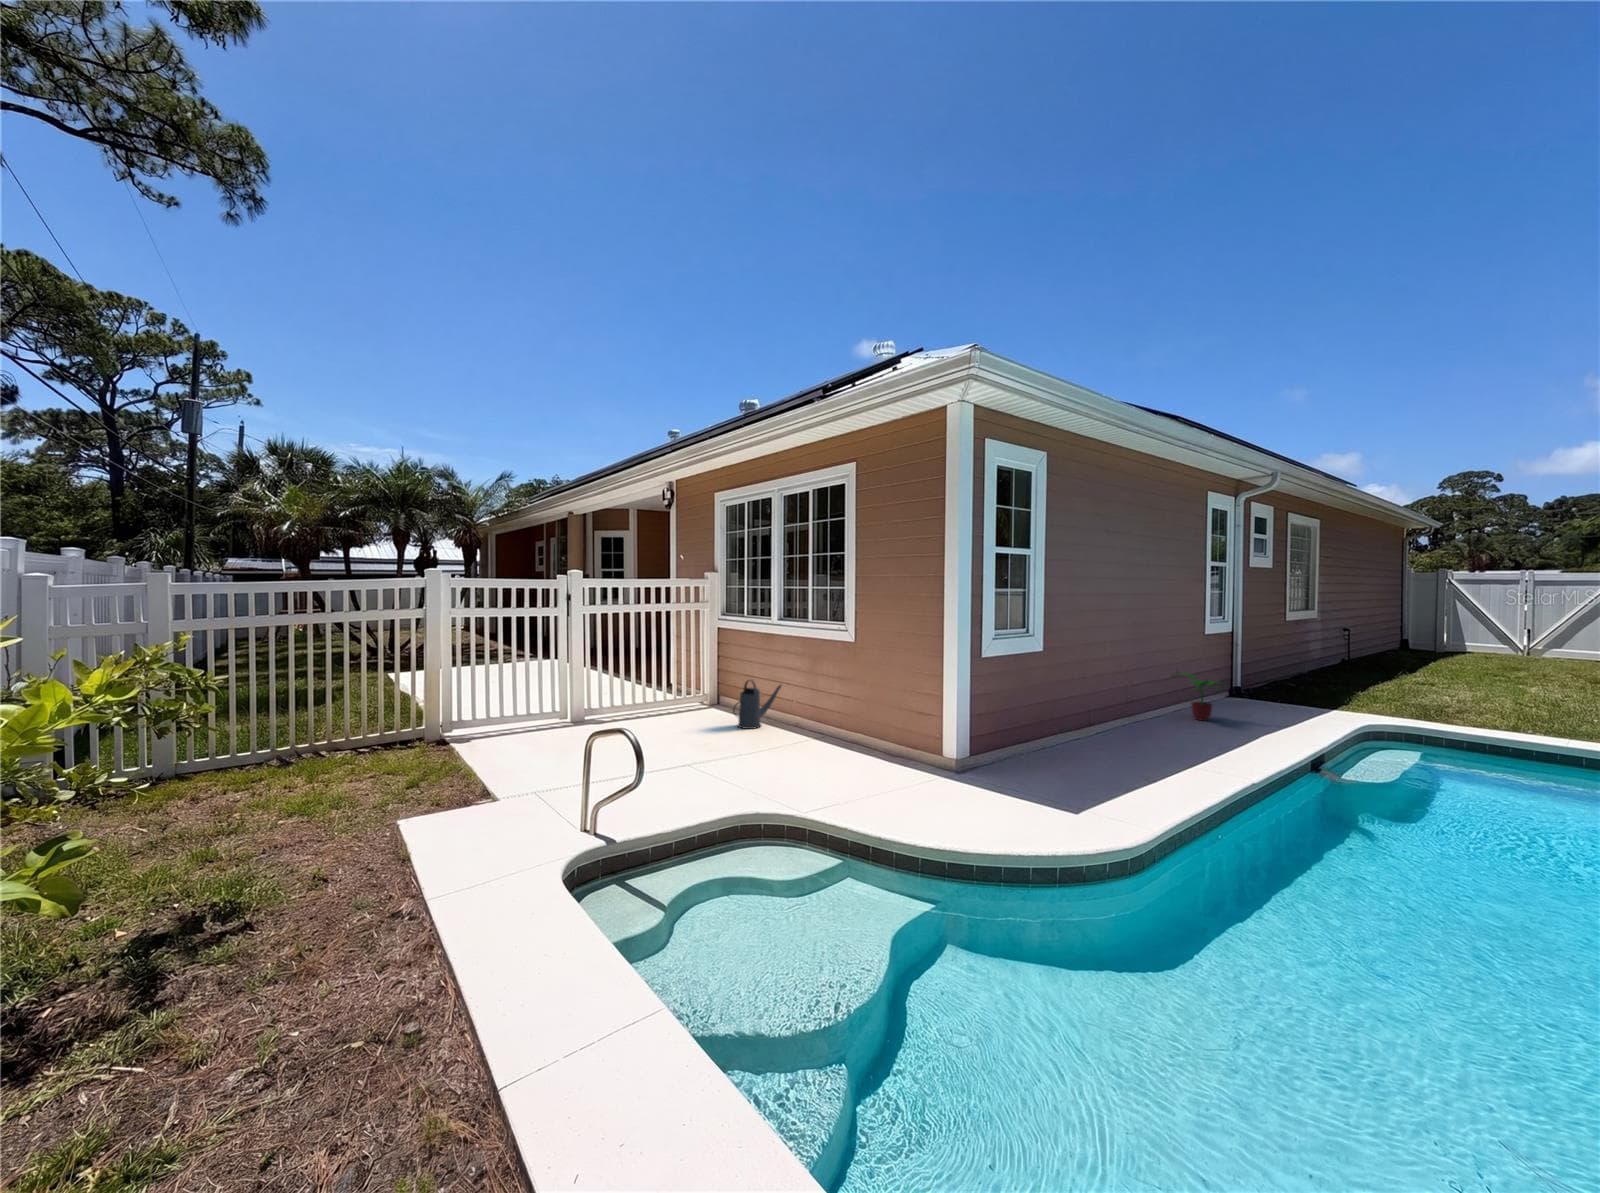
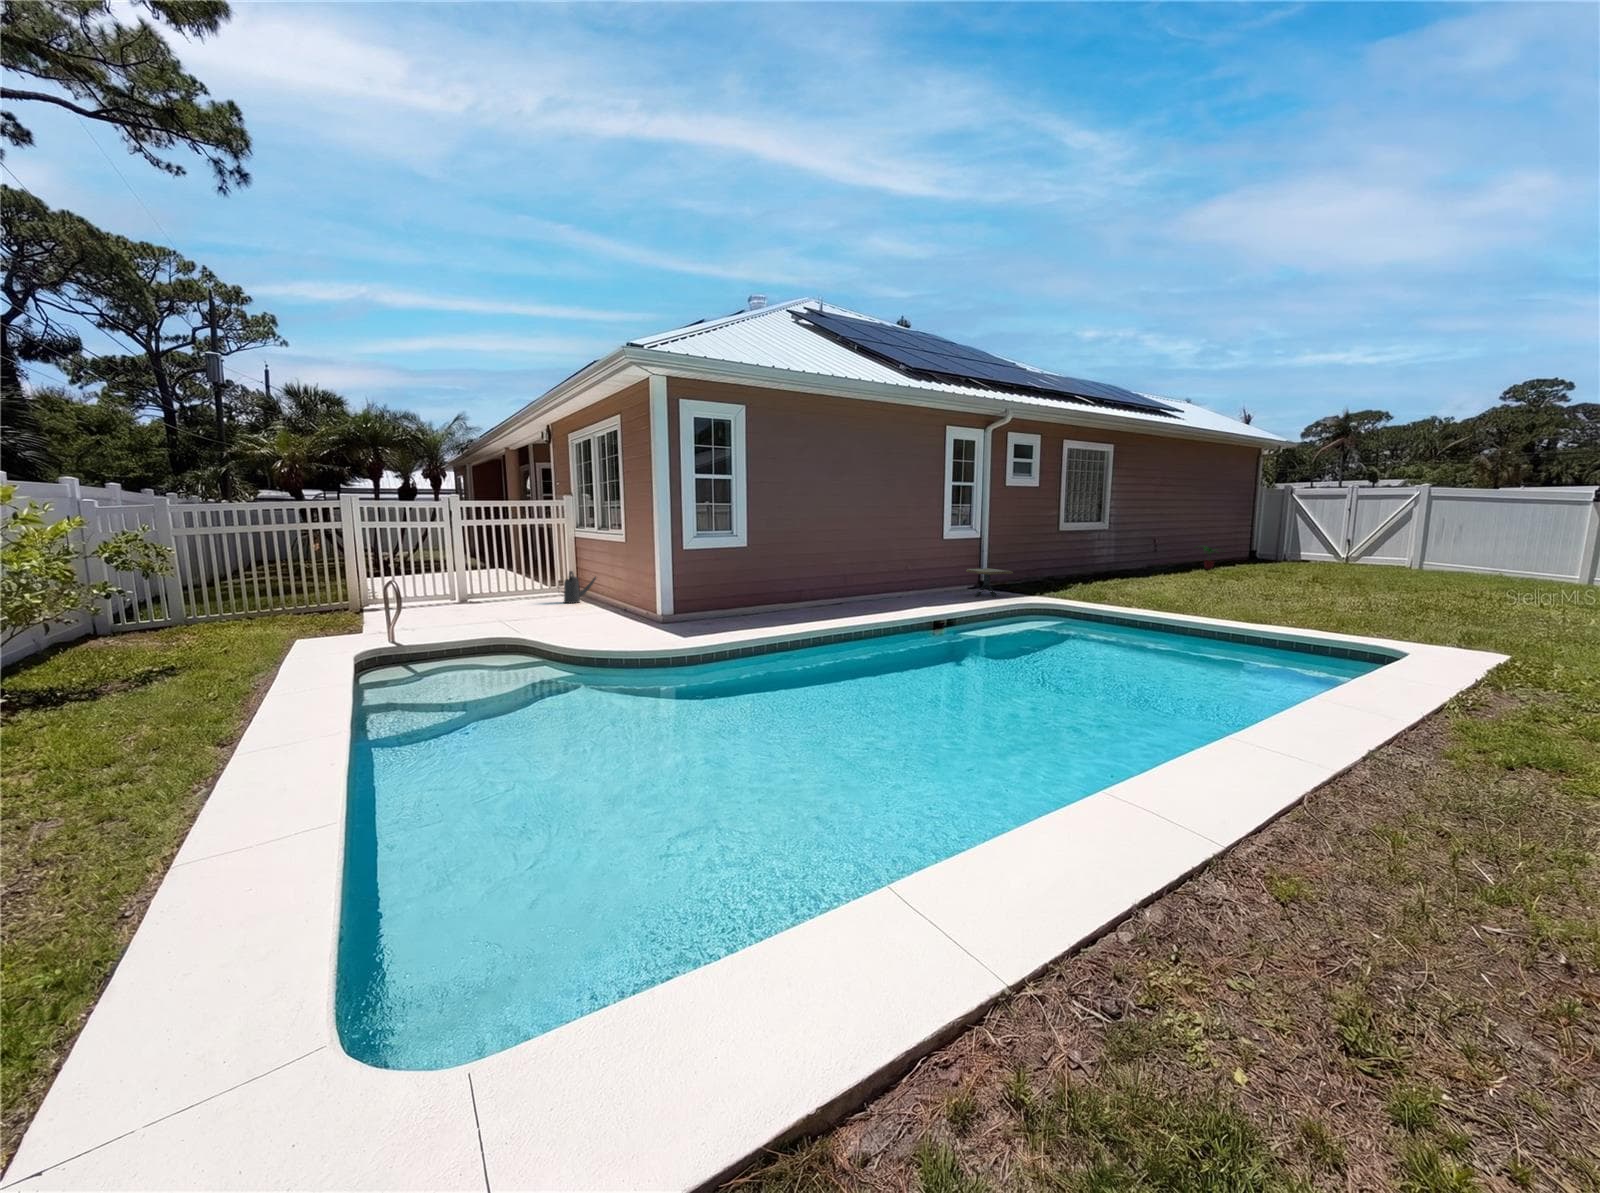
side table: none [1221,665,1294,705] -> present [966,568,1013,597]
potted plant: present [1172,673,1229,721] -> present [1204,546,1214,569]

